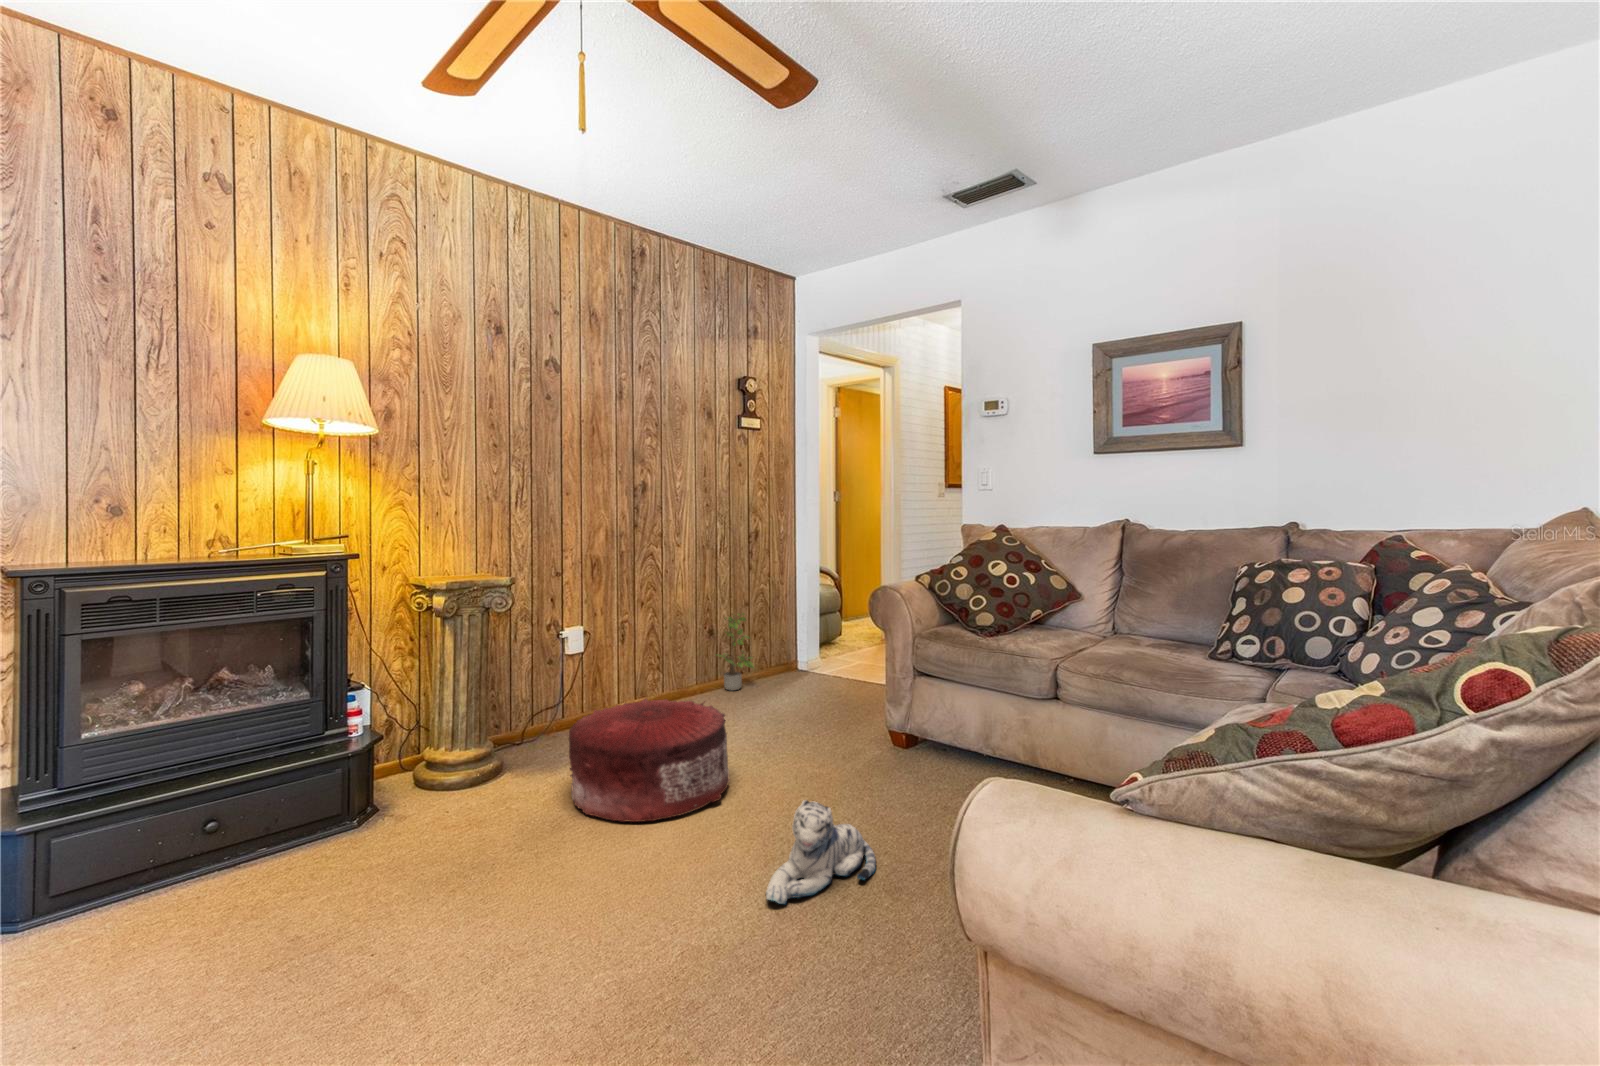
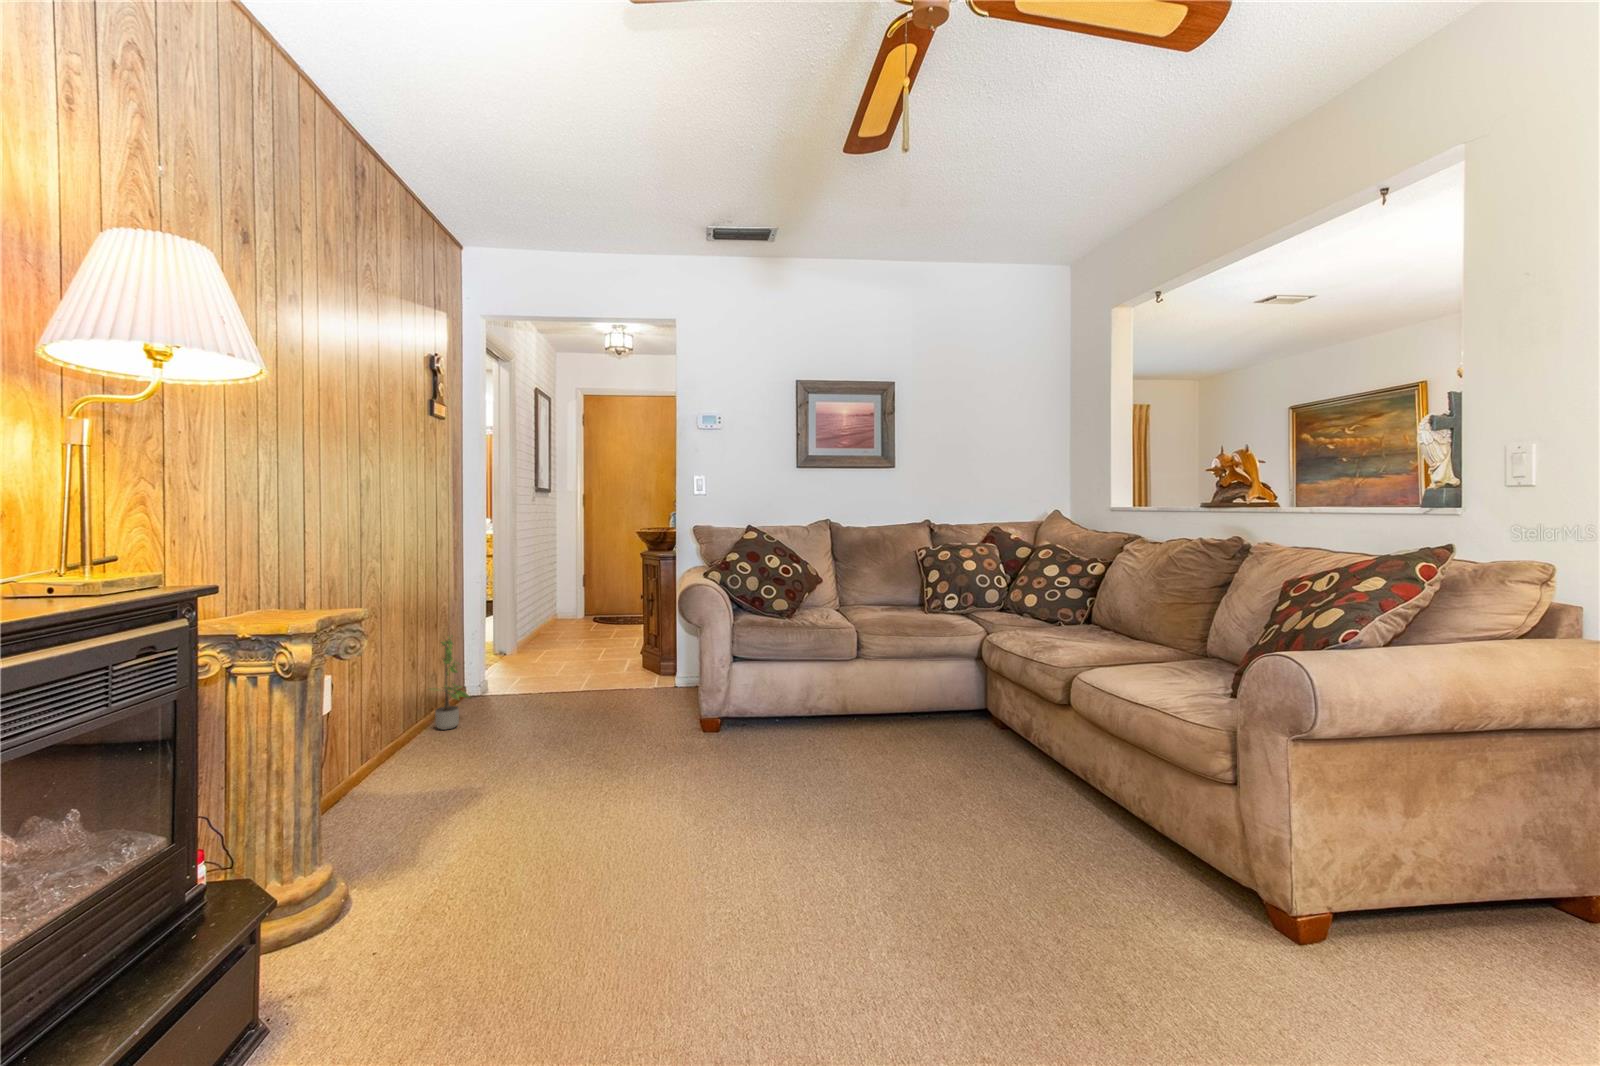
pouf: present [569,699,730,822] -> none [510,722,692,872]
plush toy: present [766,800,876,904] -> none [834,762,899,851]

